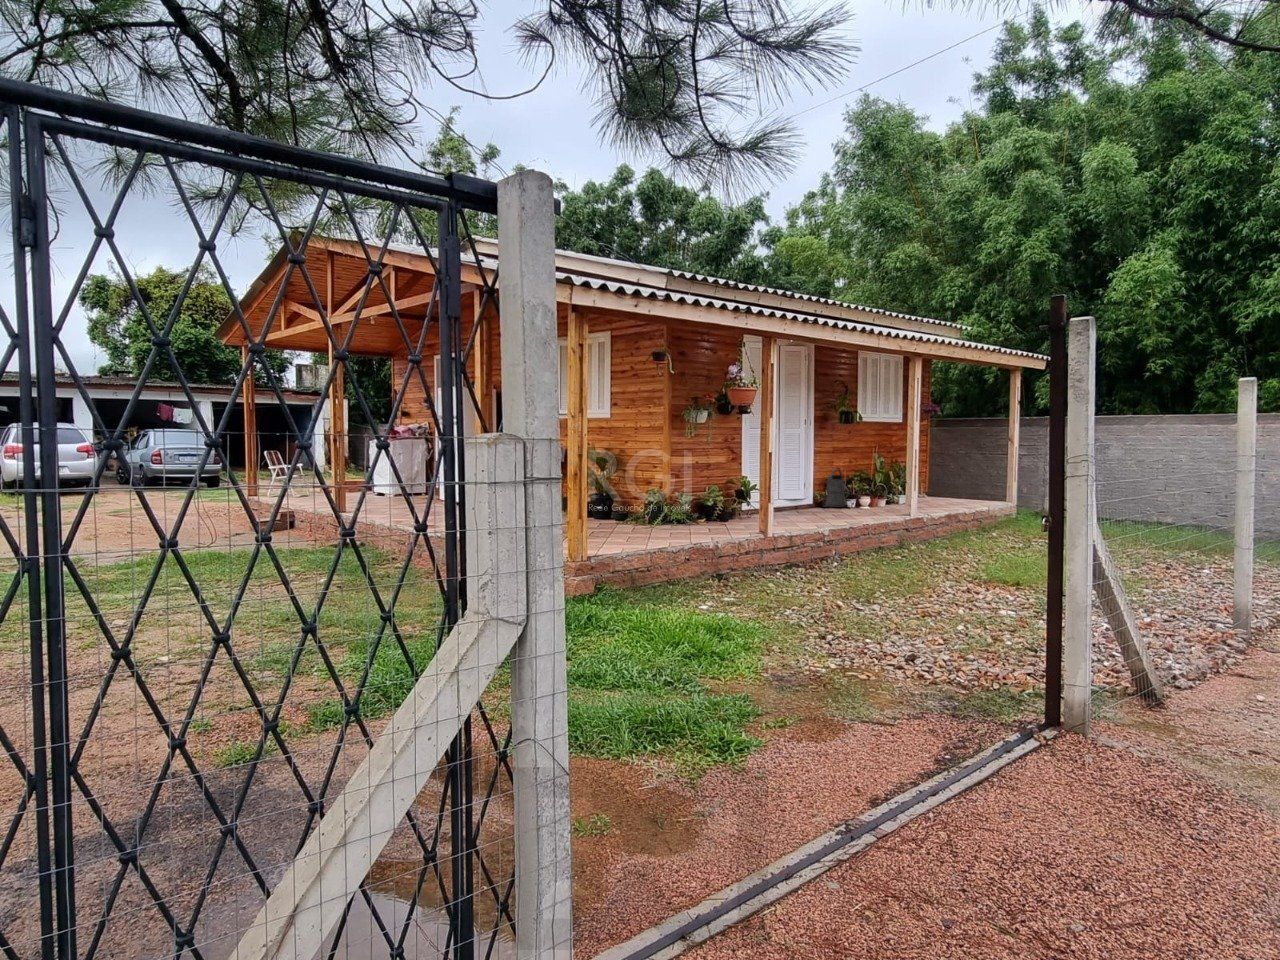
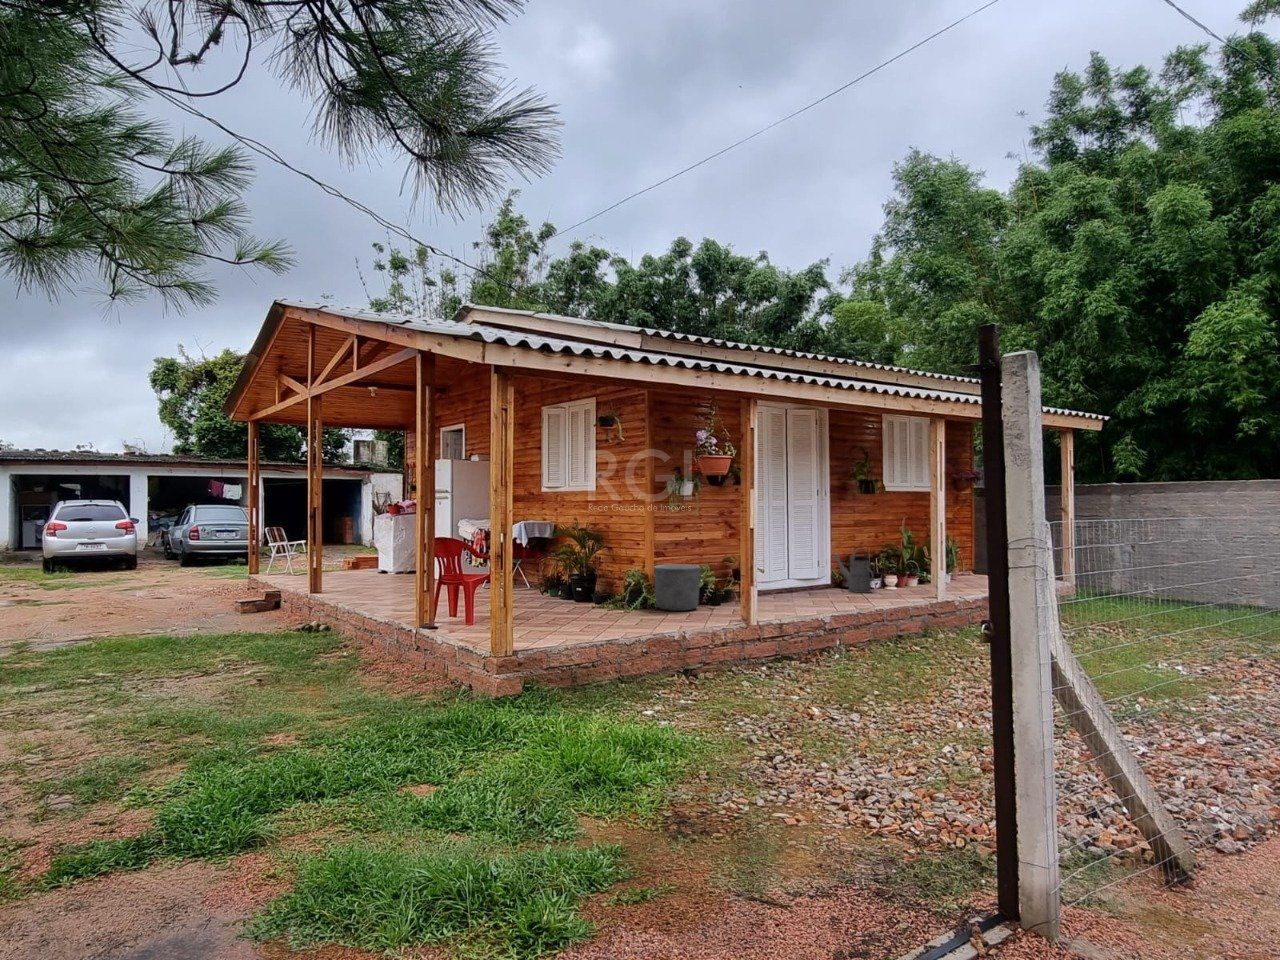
planter: none [672,486,713,526] -> present [654,564,700,611]

